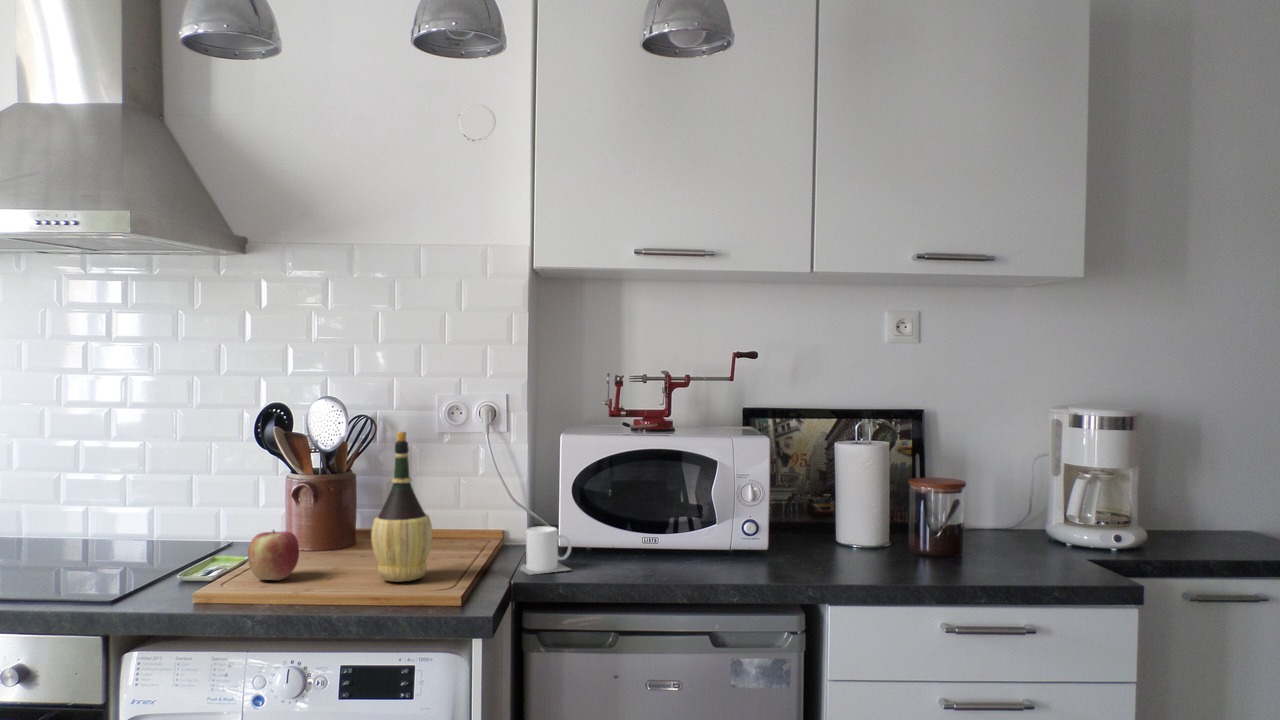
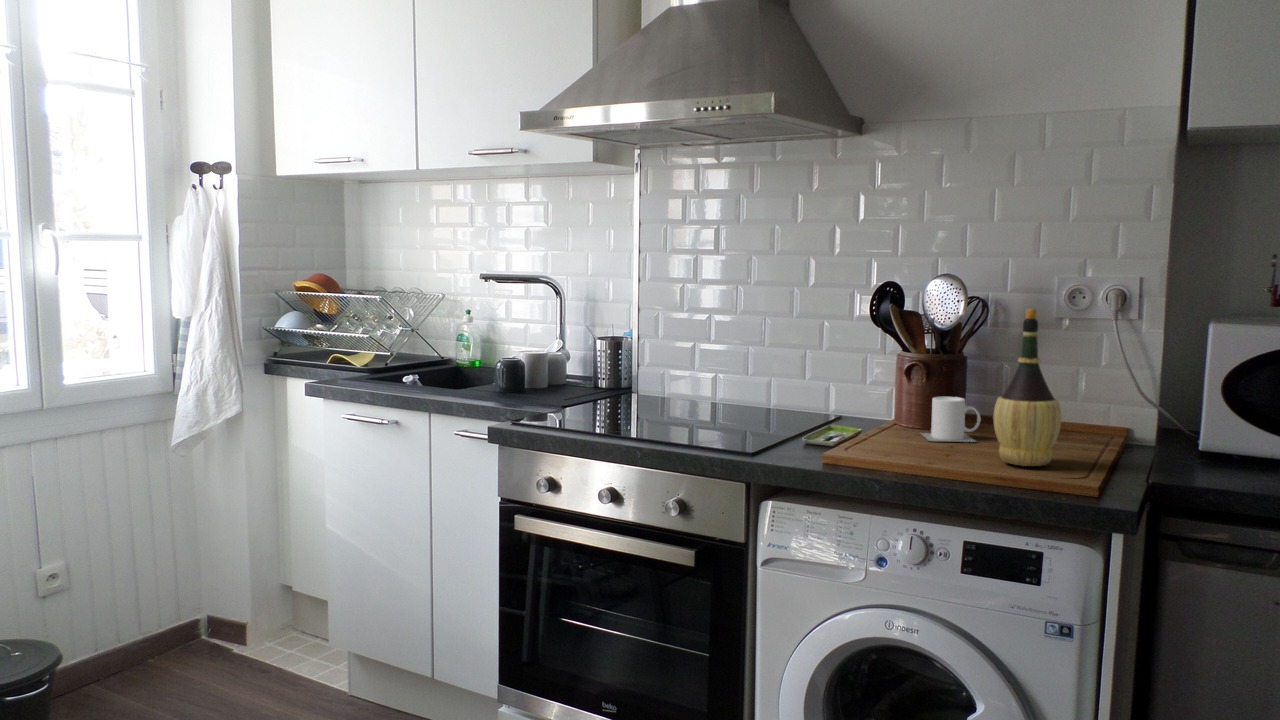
mug: present [520,526,571,575] -> present [921,397,980,442]
apple: present [248,530,299,580] -> none [868,402,917,451]

